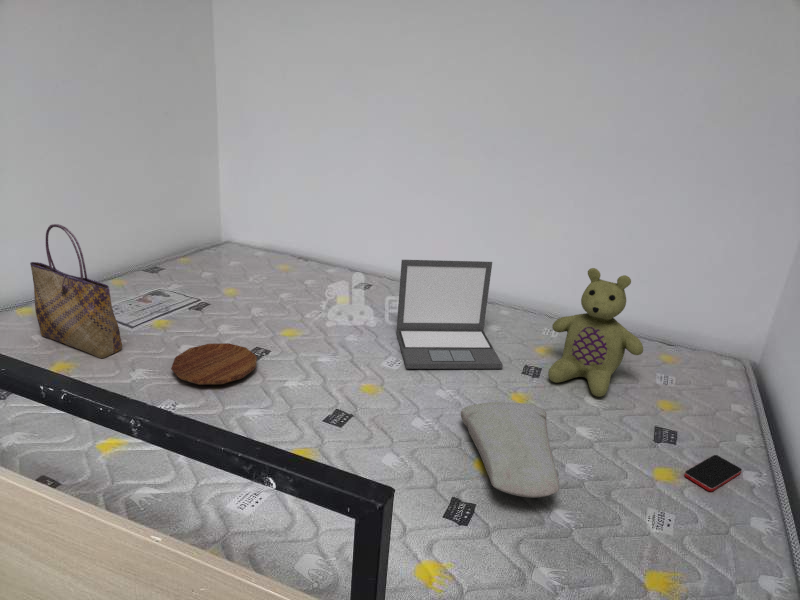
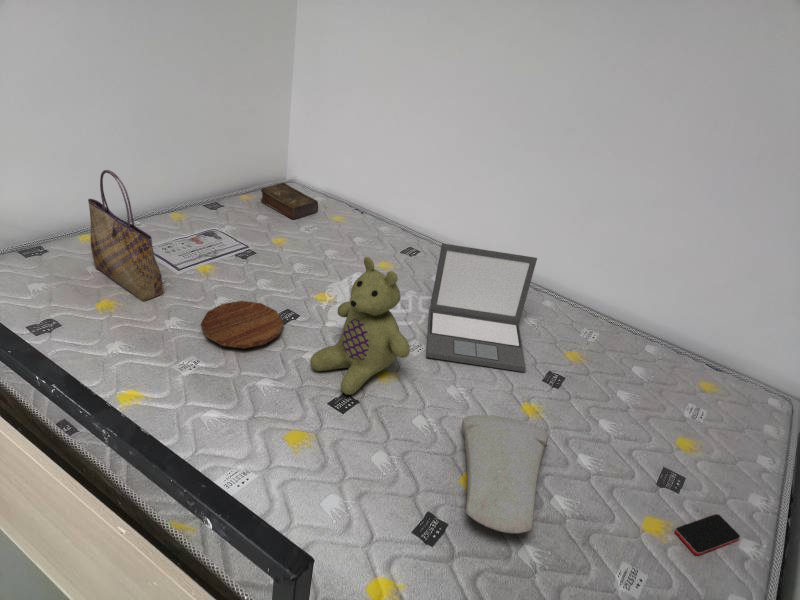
book: none [201,243,262,273] -> present [261,183,318,219]
stuffed bear: present [548,268,643,397] -> present [310,257,410,395]

